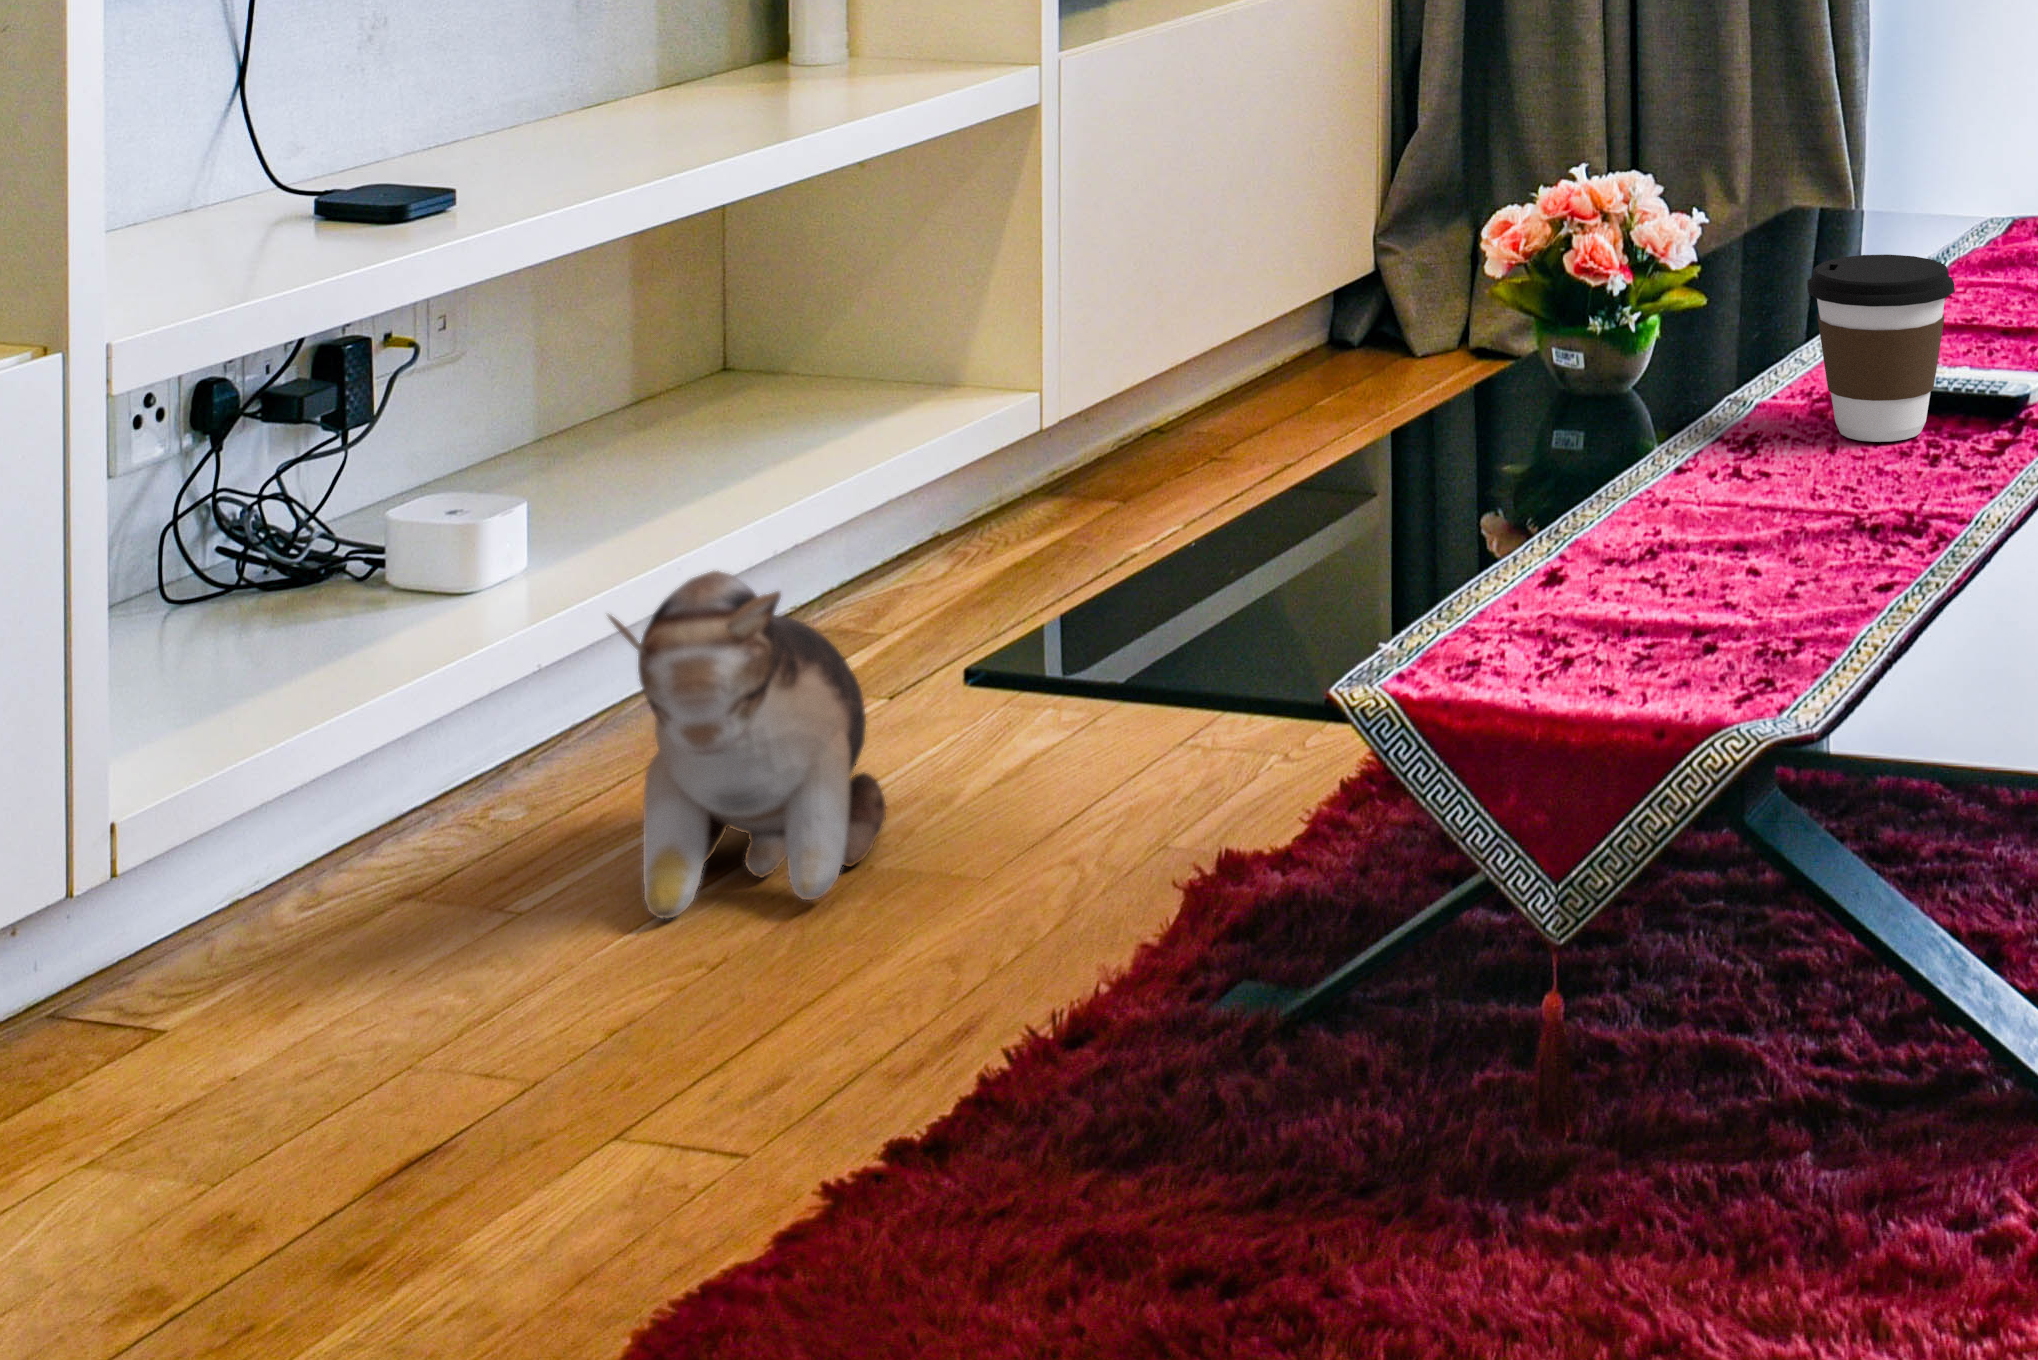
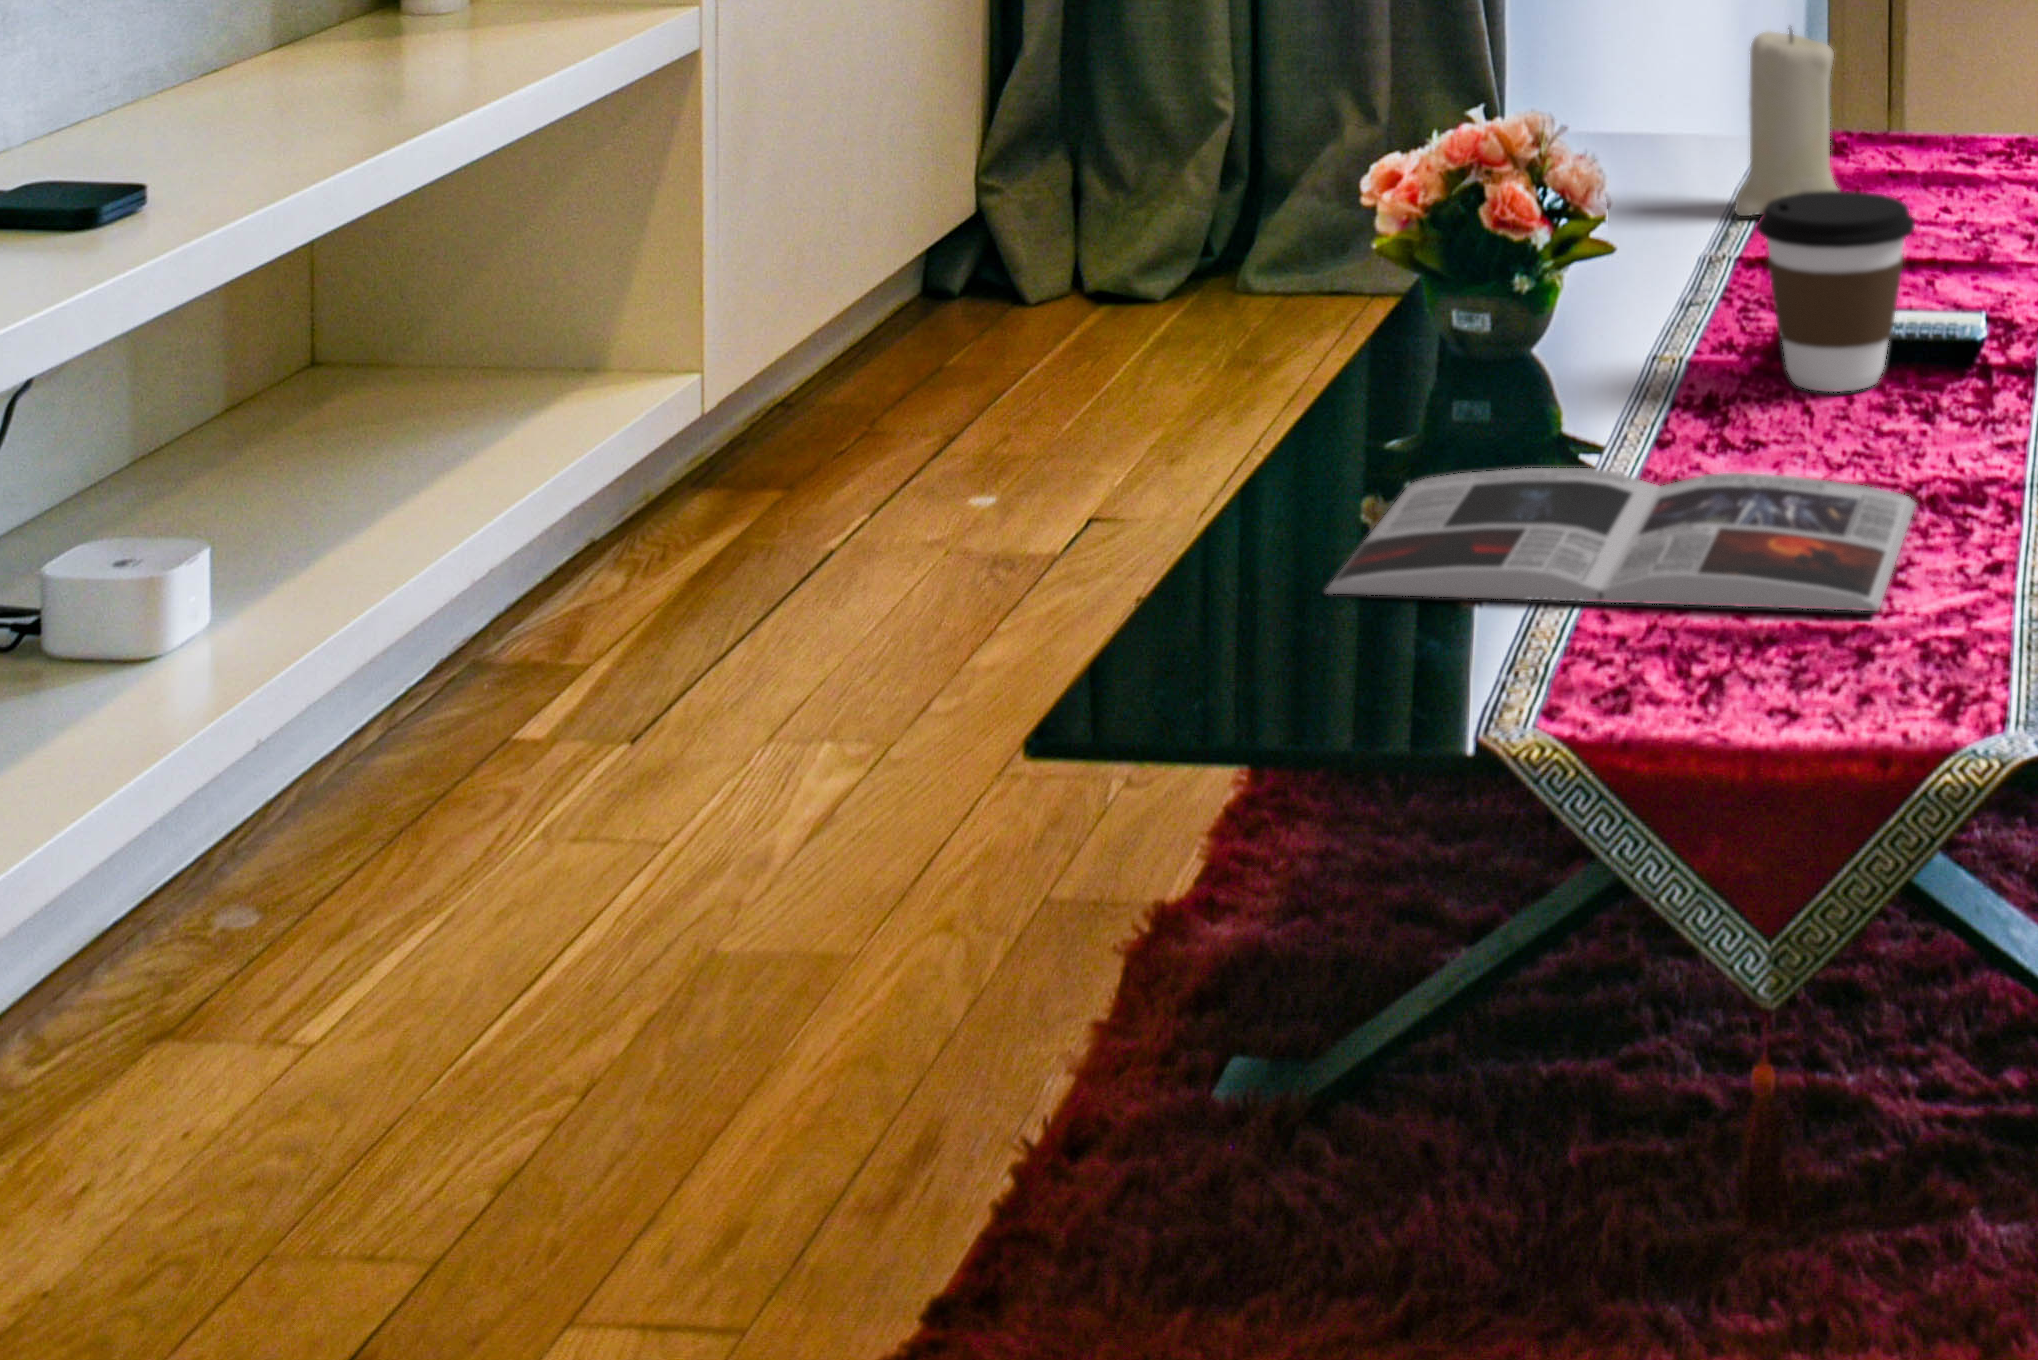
candle: none [1904,106,2010,287] -> present [1735,28,1840,216]
magazine: none [1284,490,1866,636] -> present [1326,468,1916,611]
plush toy: present [608,571,886,919] -> none [472,617,728,1022]

